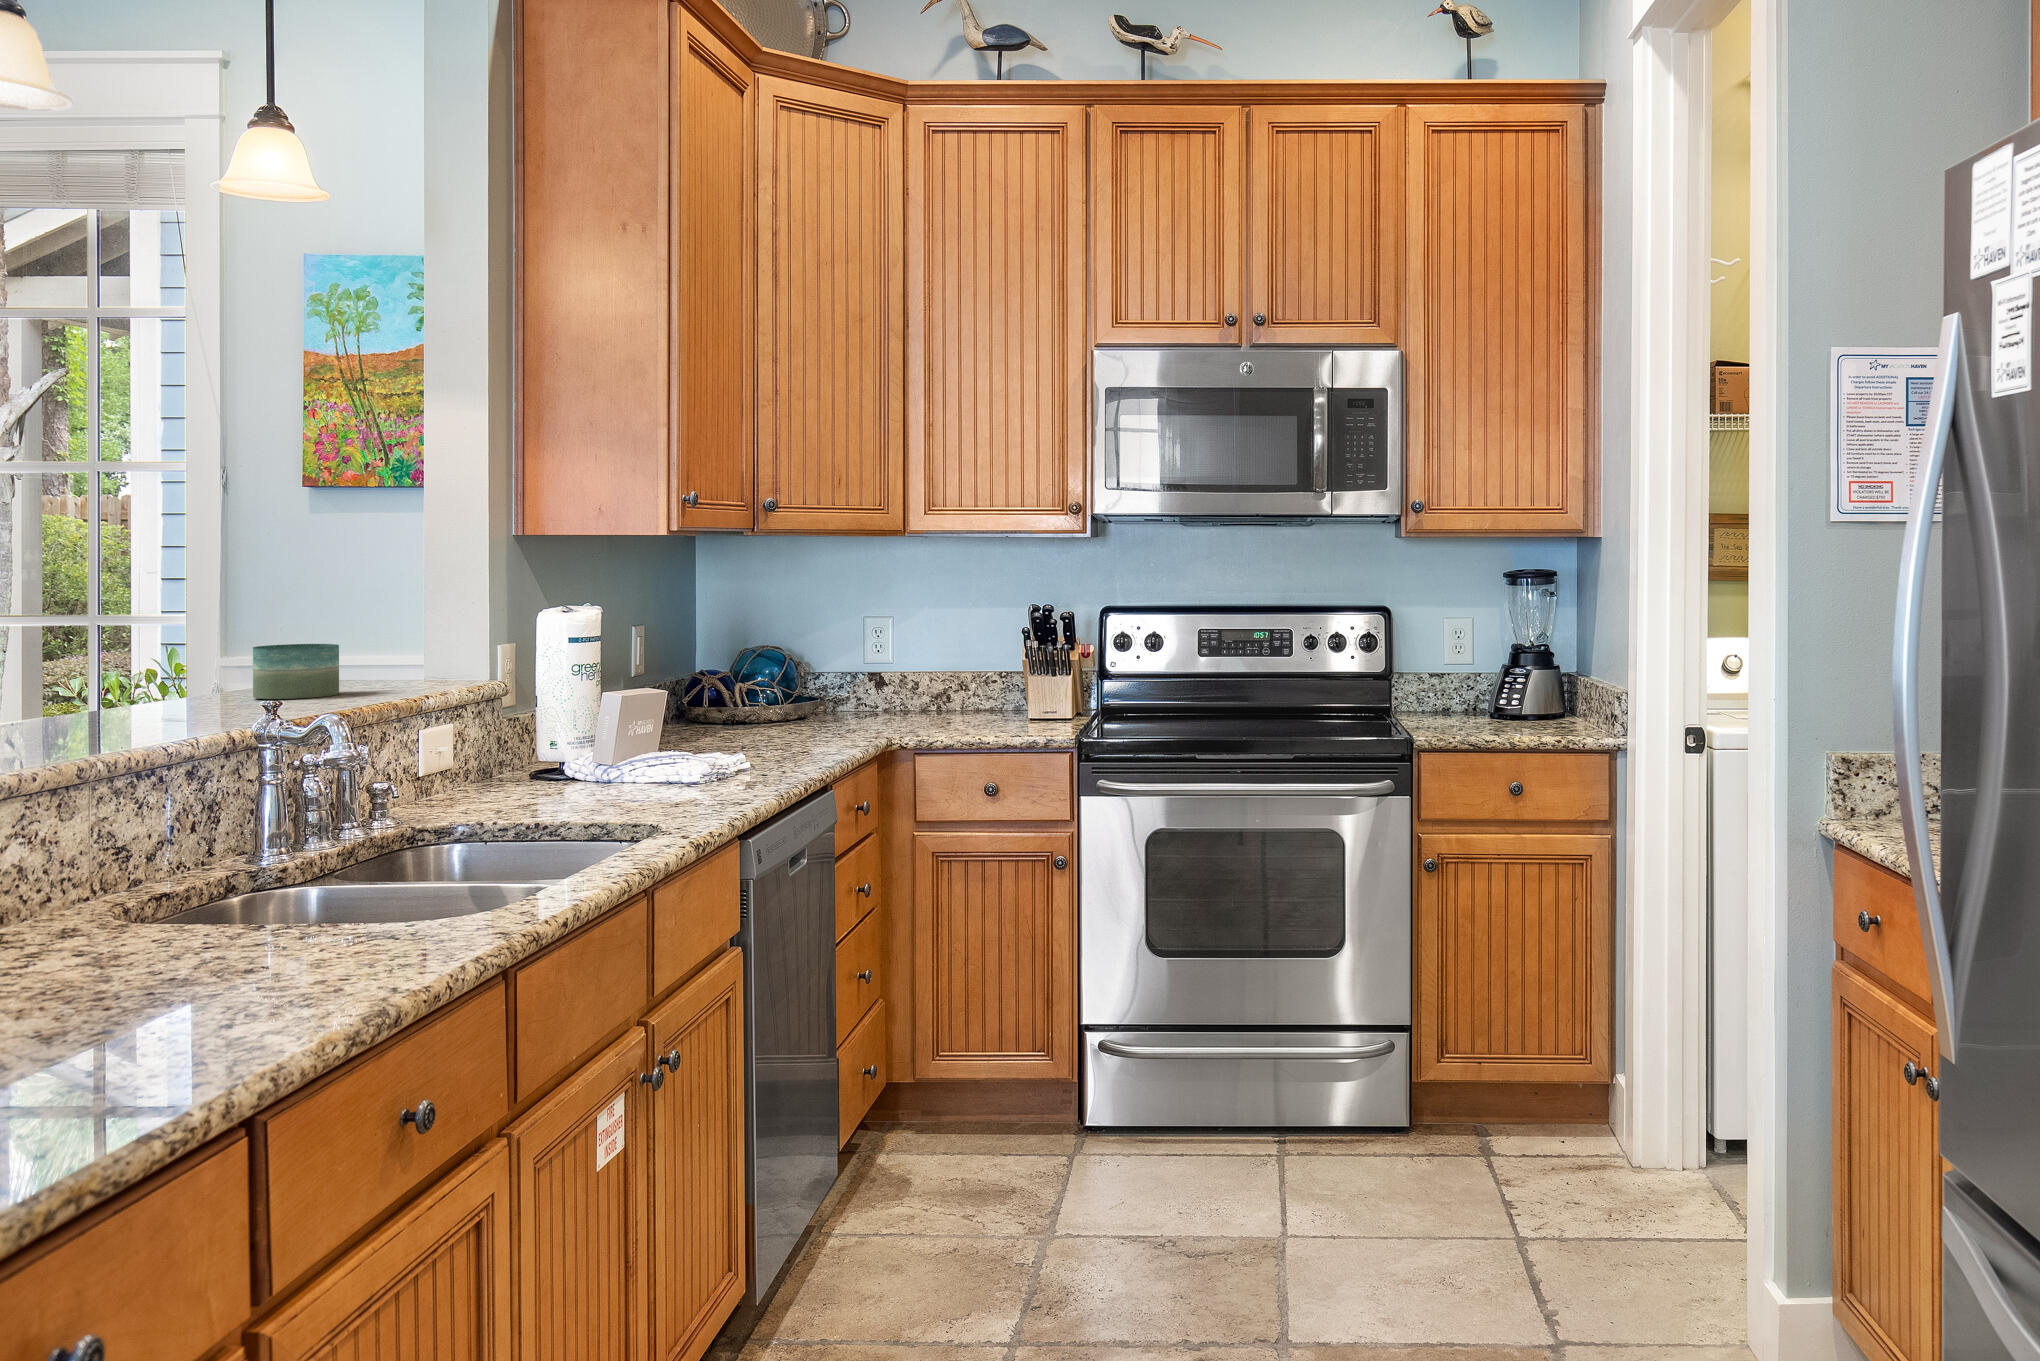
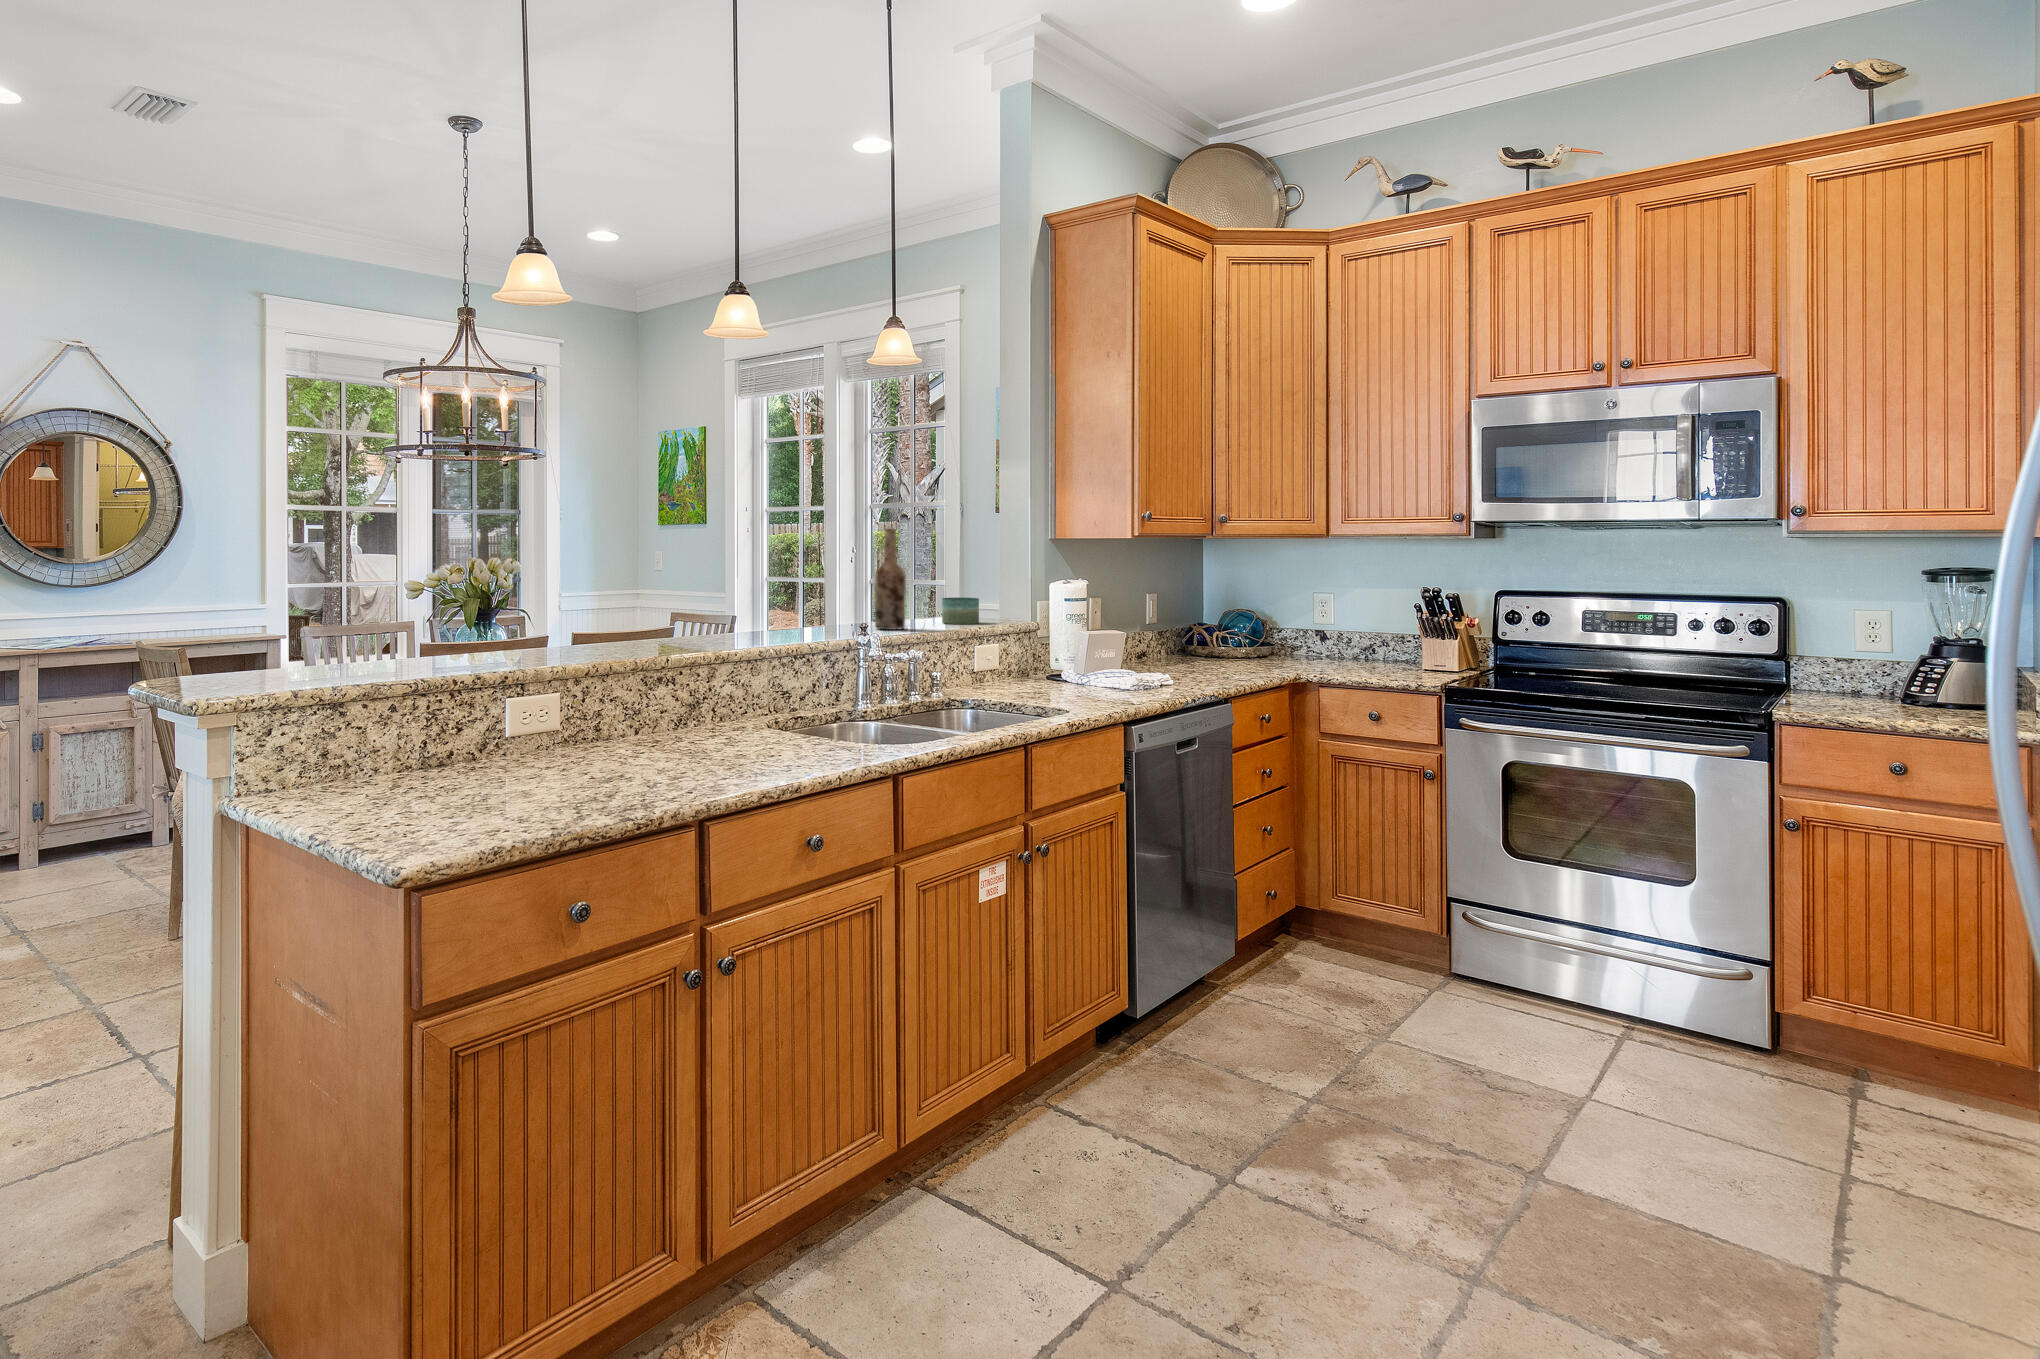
wine bottle: none [97,504,180,725] -> present [875,529,906,630]

